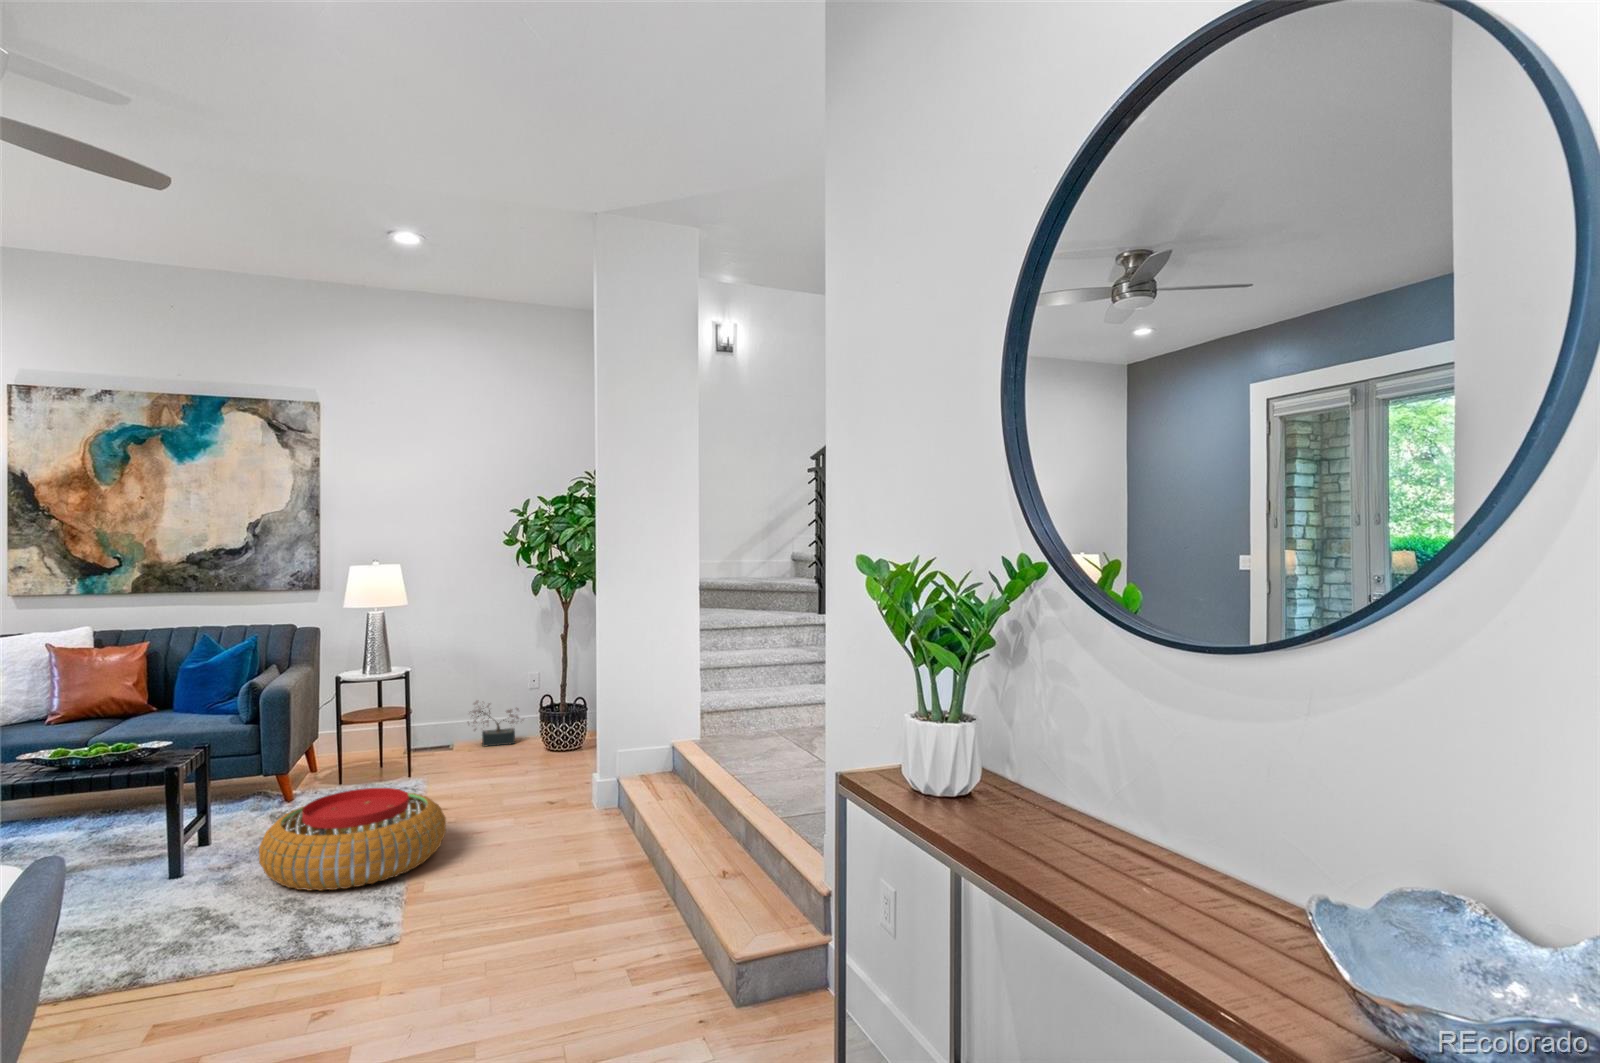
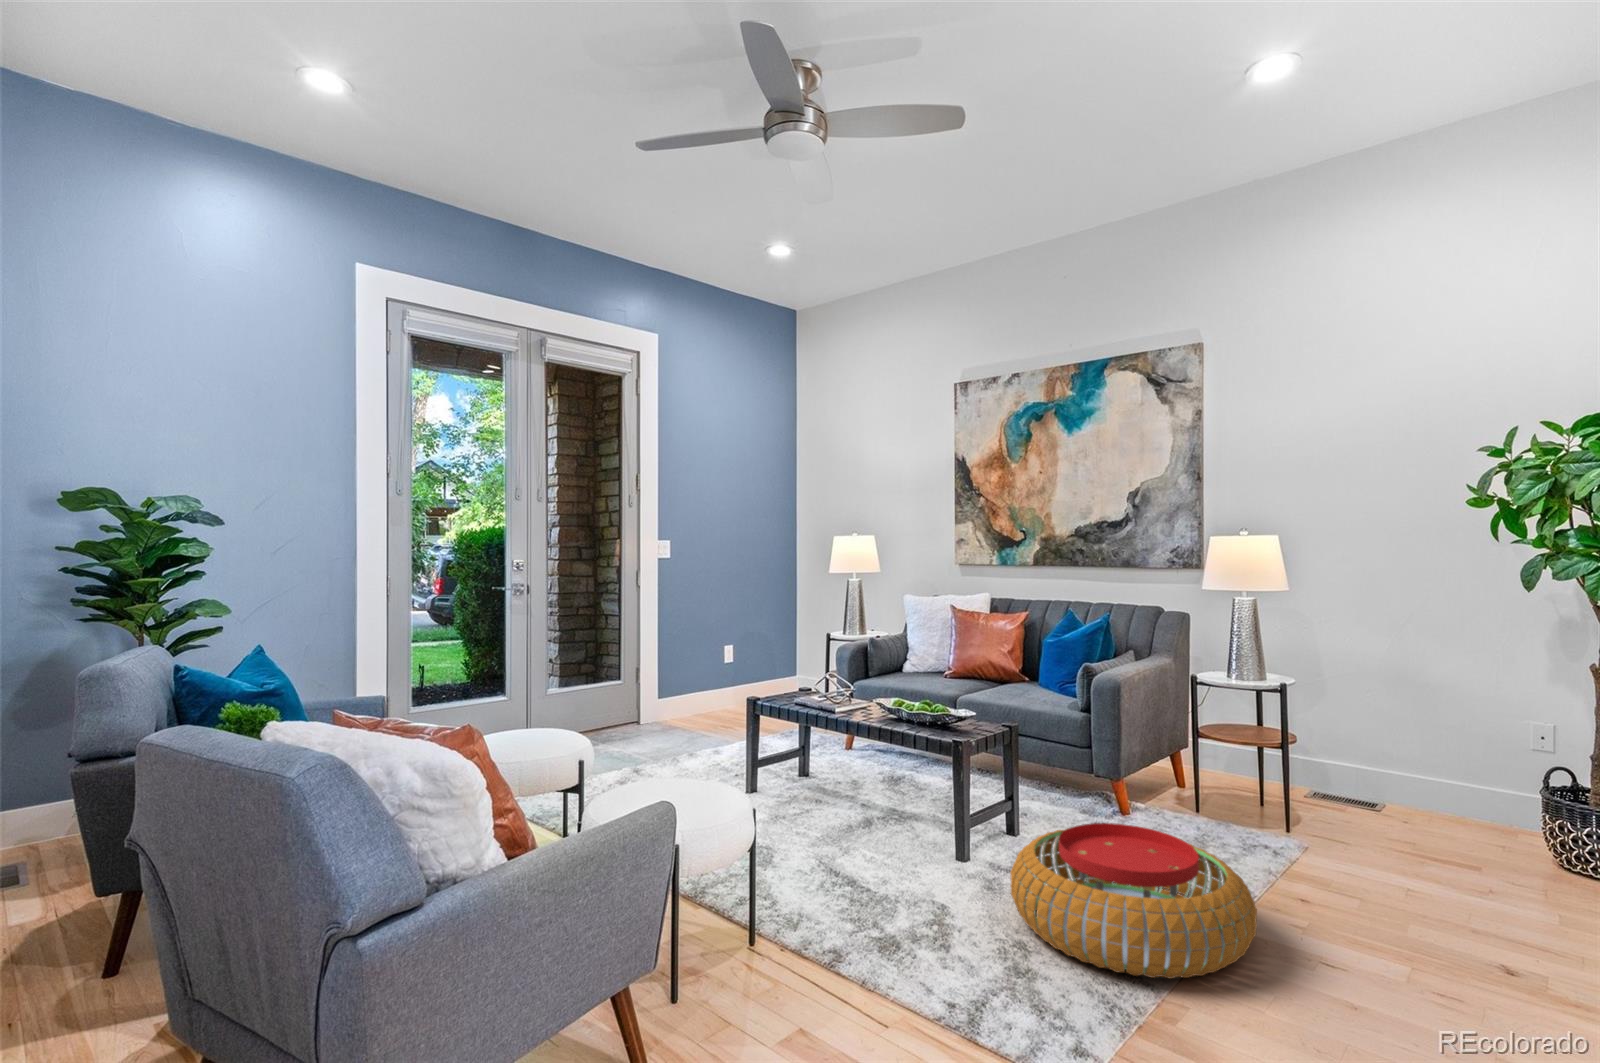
decorative plant: present [469,700,523,747] -> none [1405,747,1513,834]

